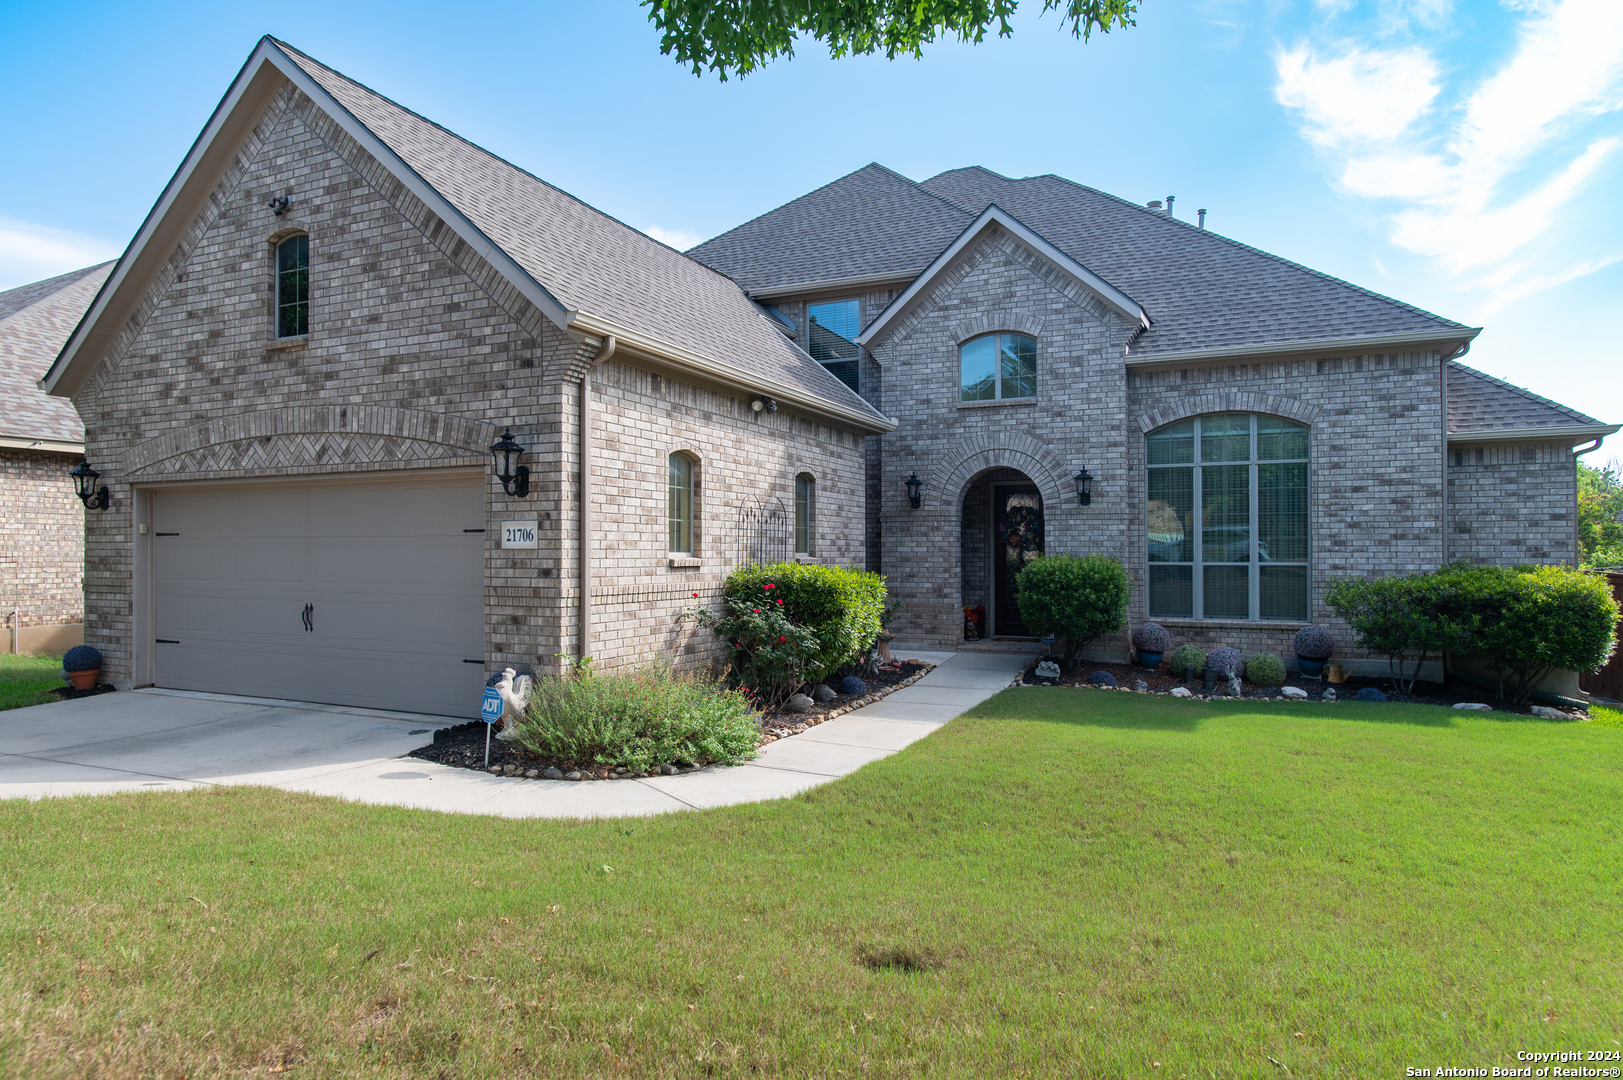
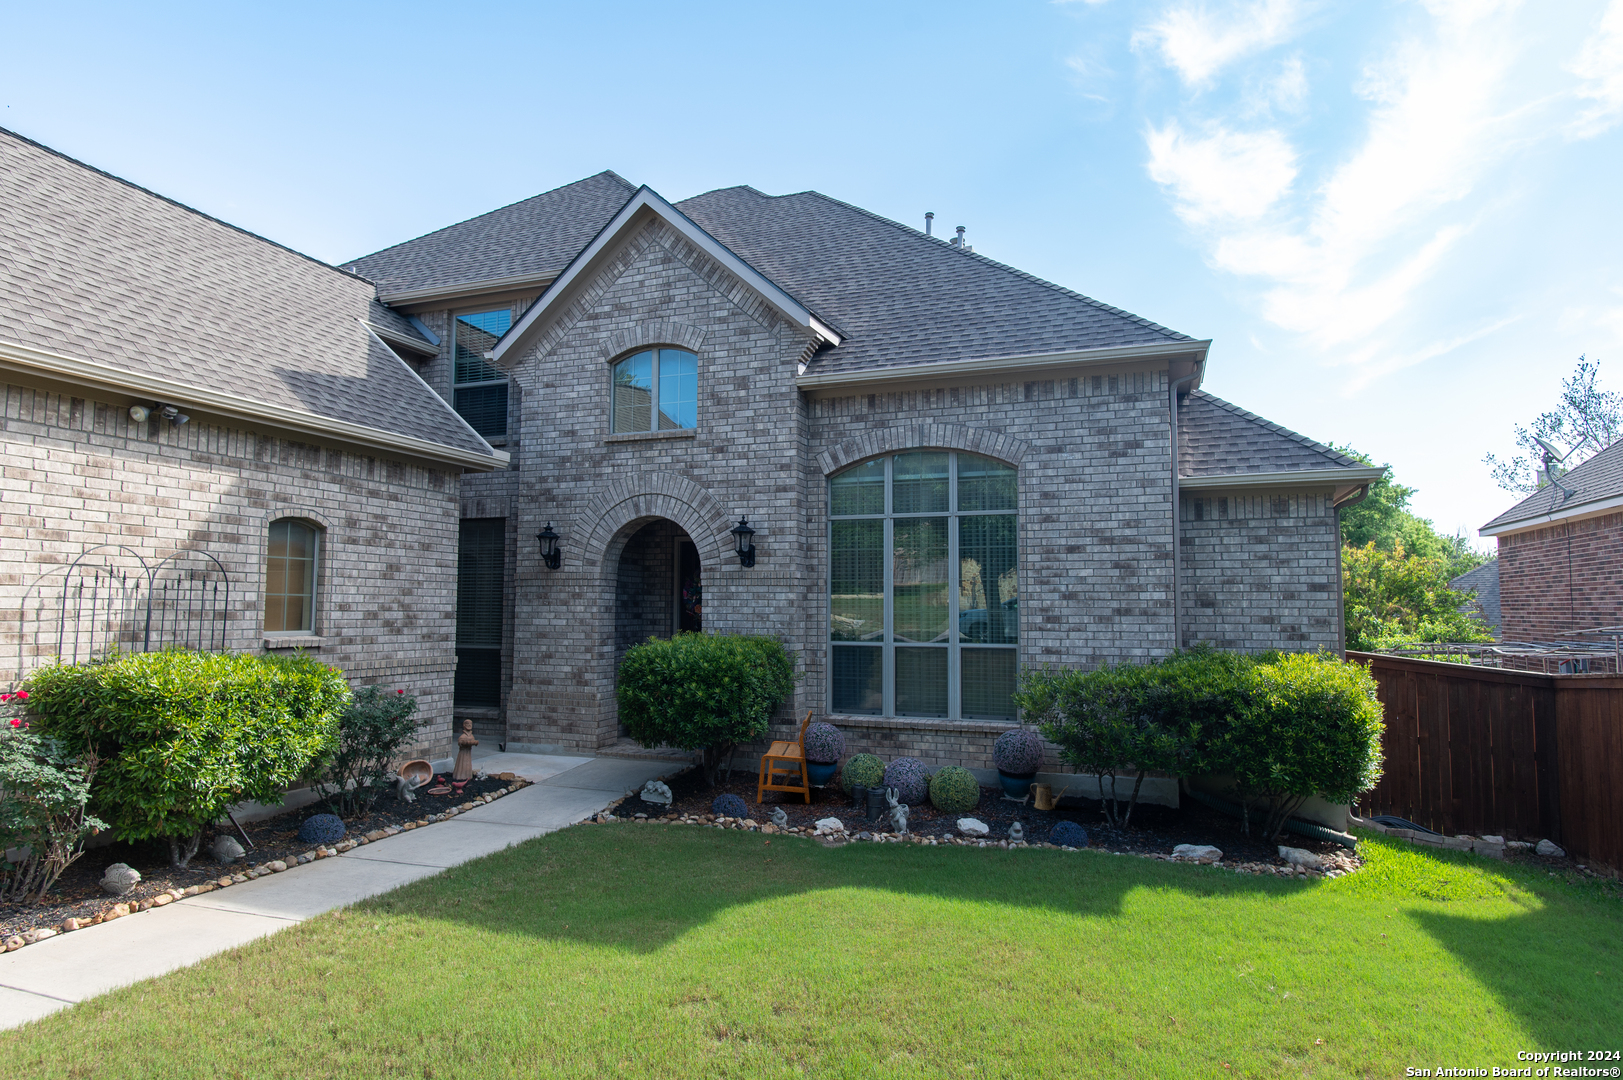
bench: none [1105,614,1155,678] -> present [757,711,812,804]

